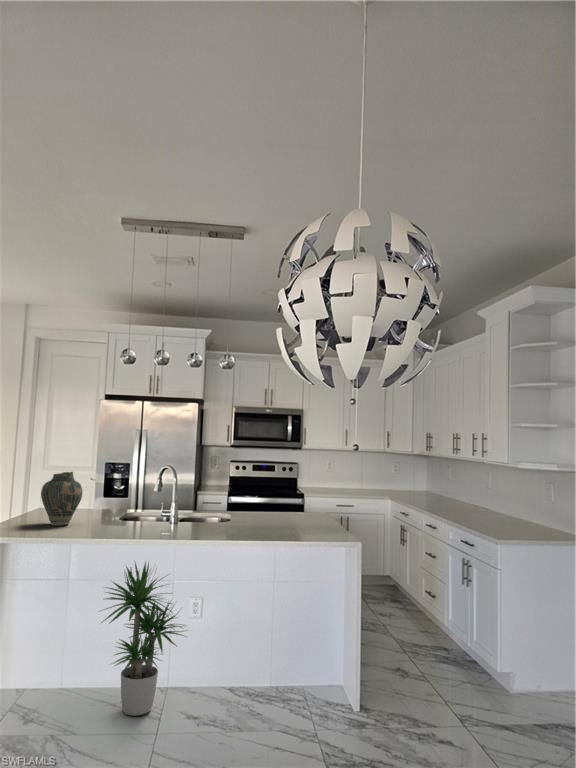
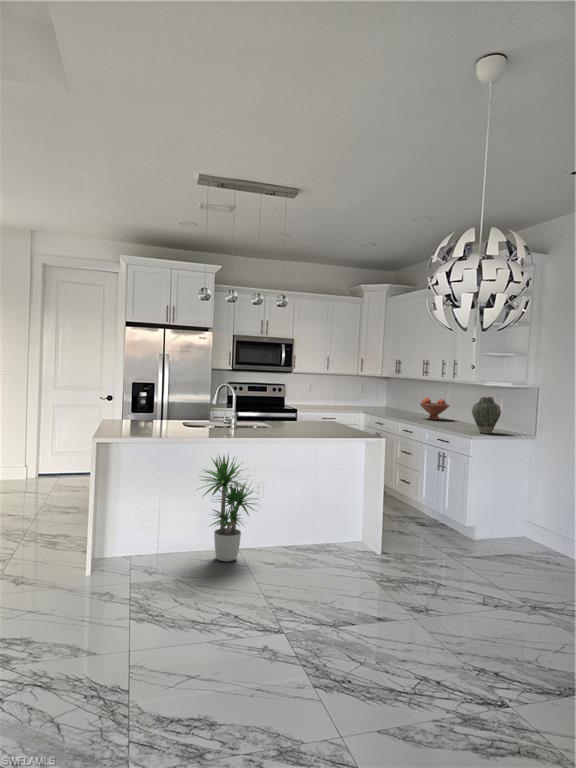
vase: present [41,472,82,526] -> present [472,397,501,433]
fruit bowl: none [449,482,488,511] -> present [420,398,450,420]

